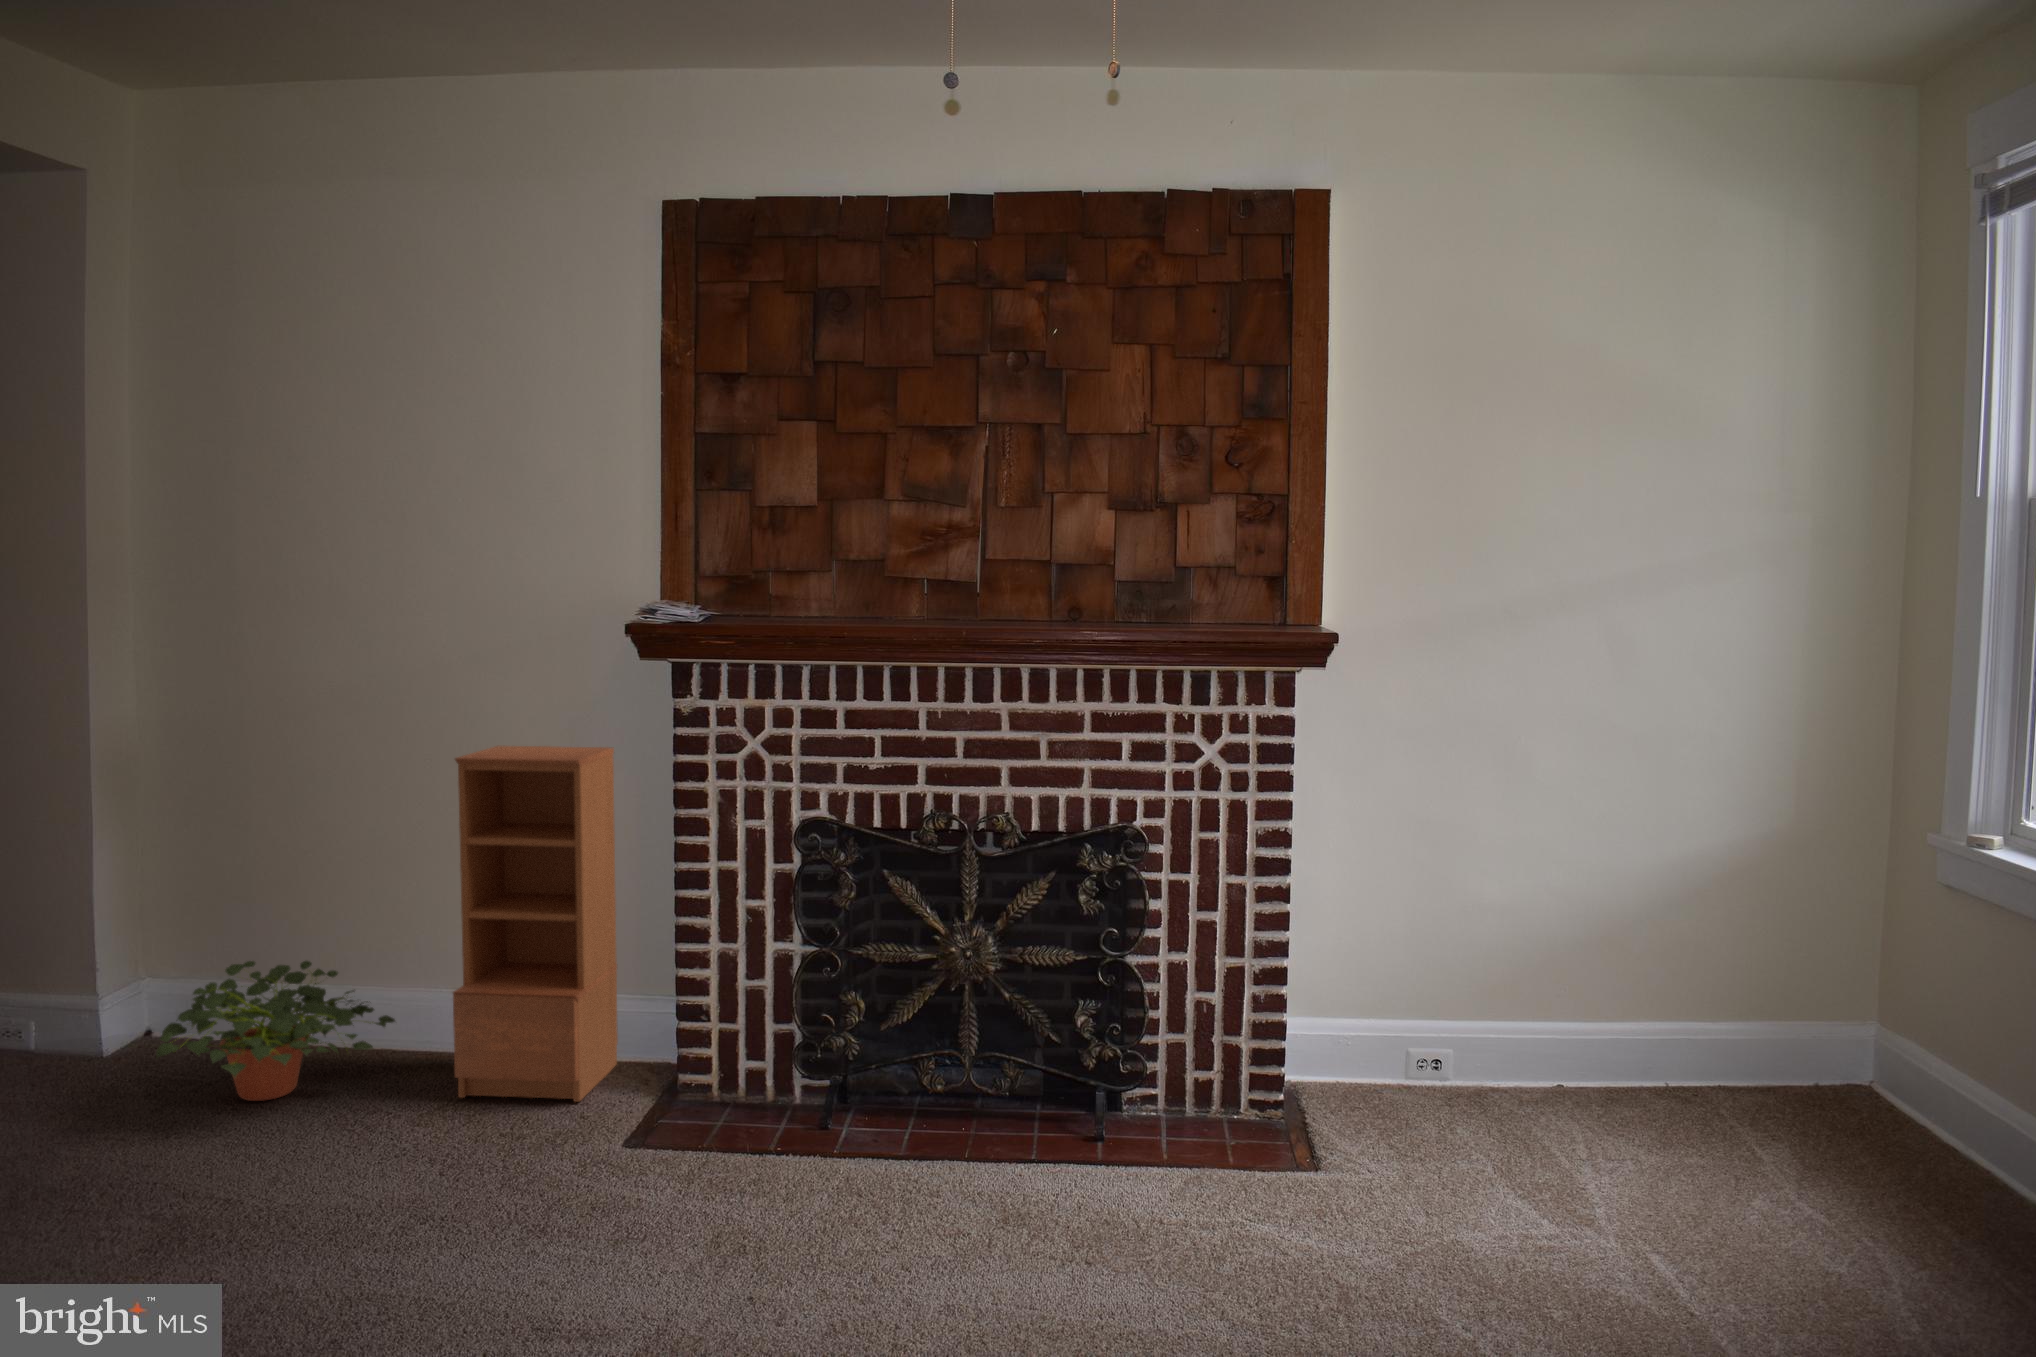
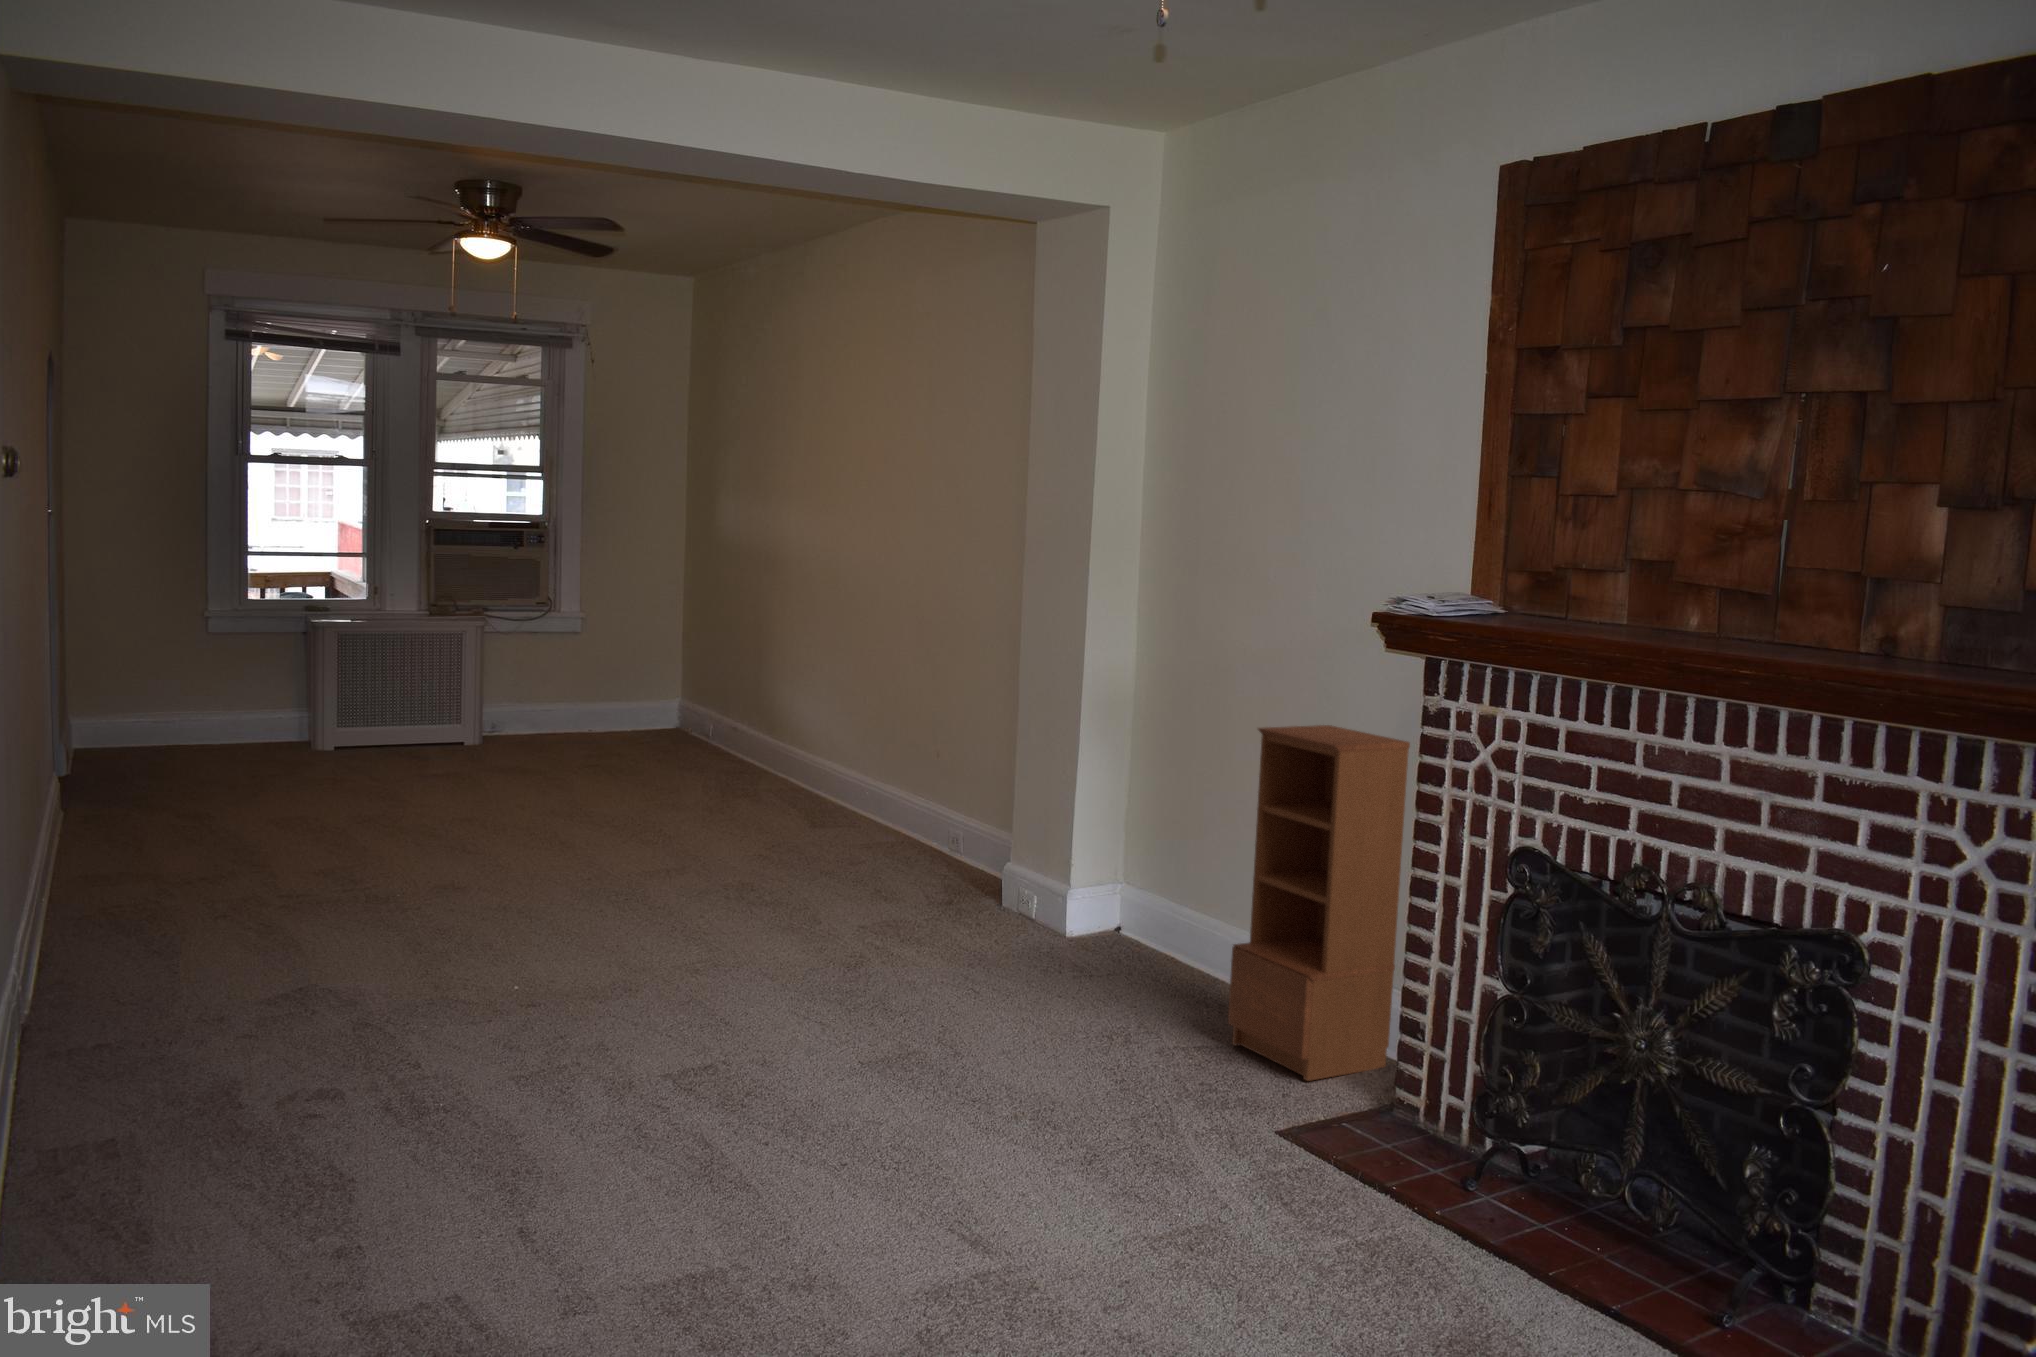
potted plant: present [156,961,395,1101] -> none [1040,883,1225,1000]

